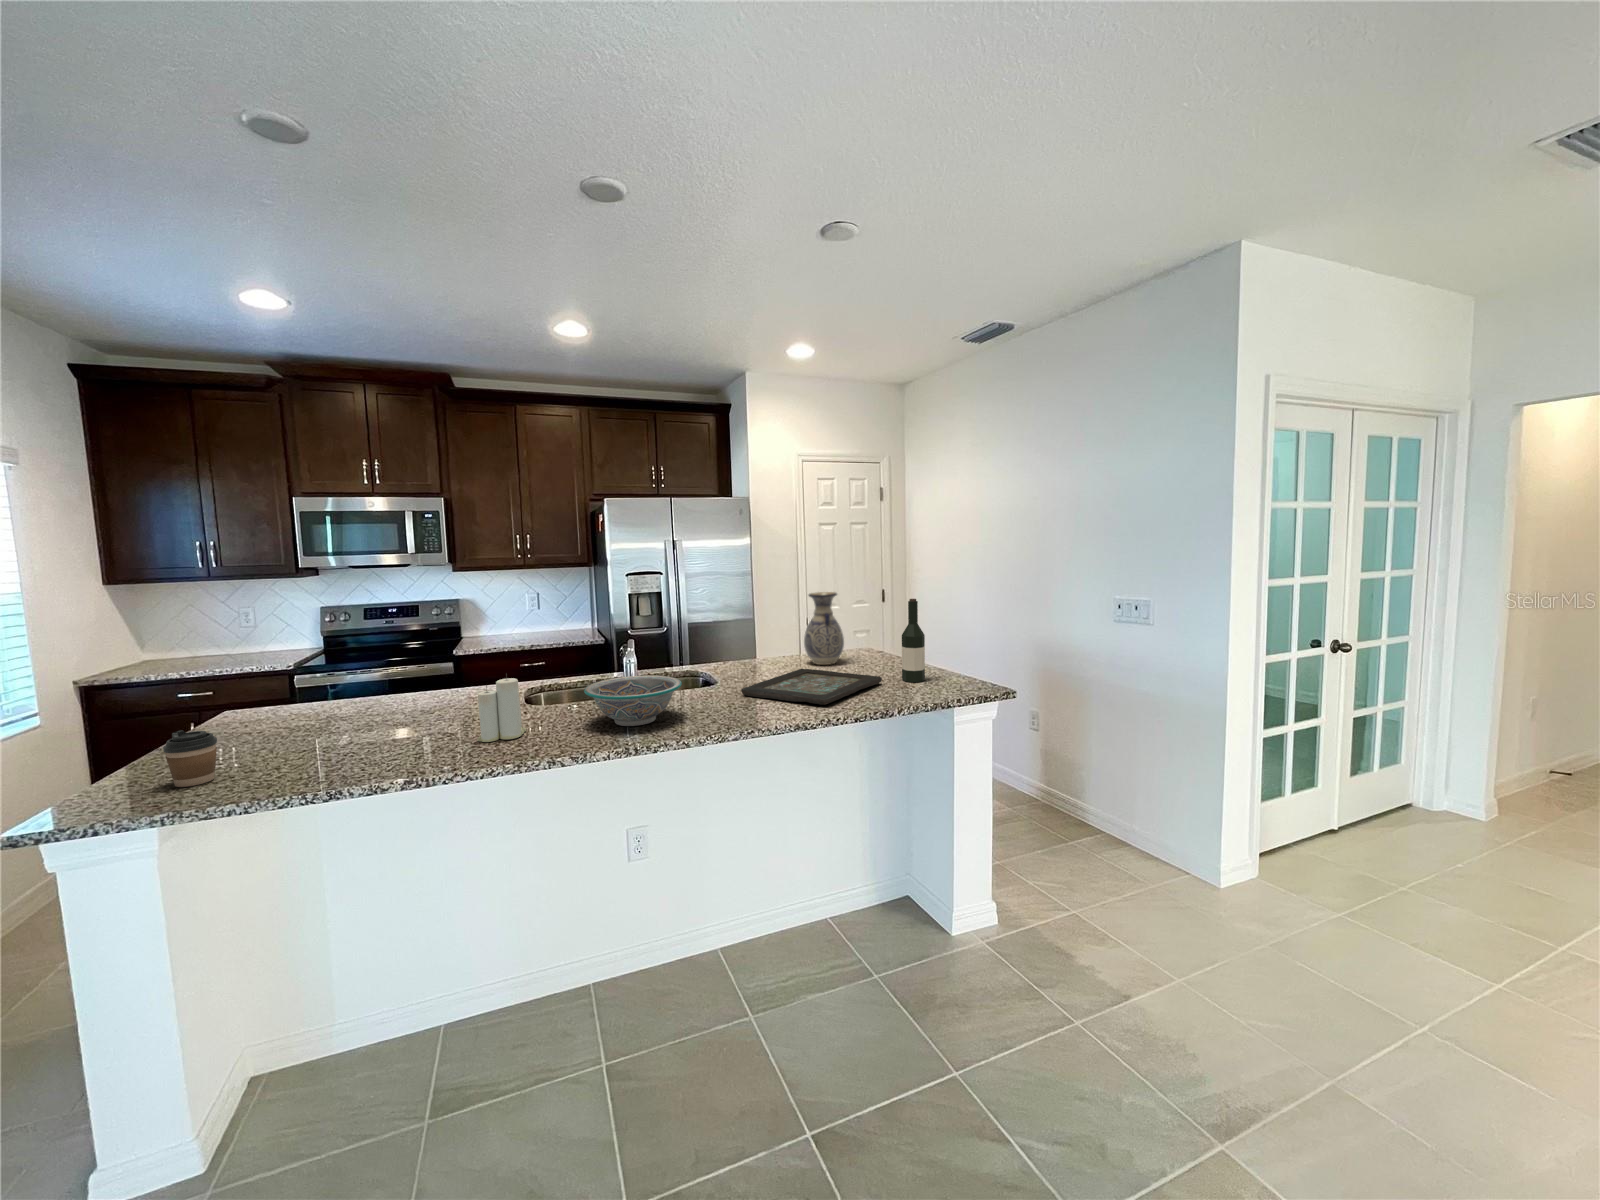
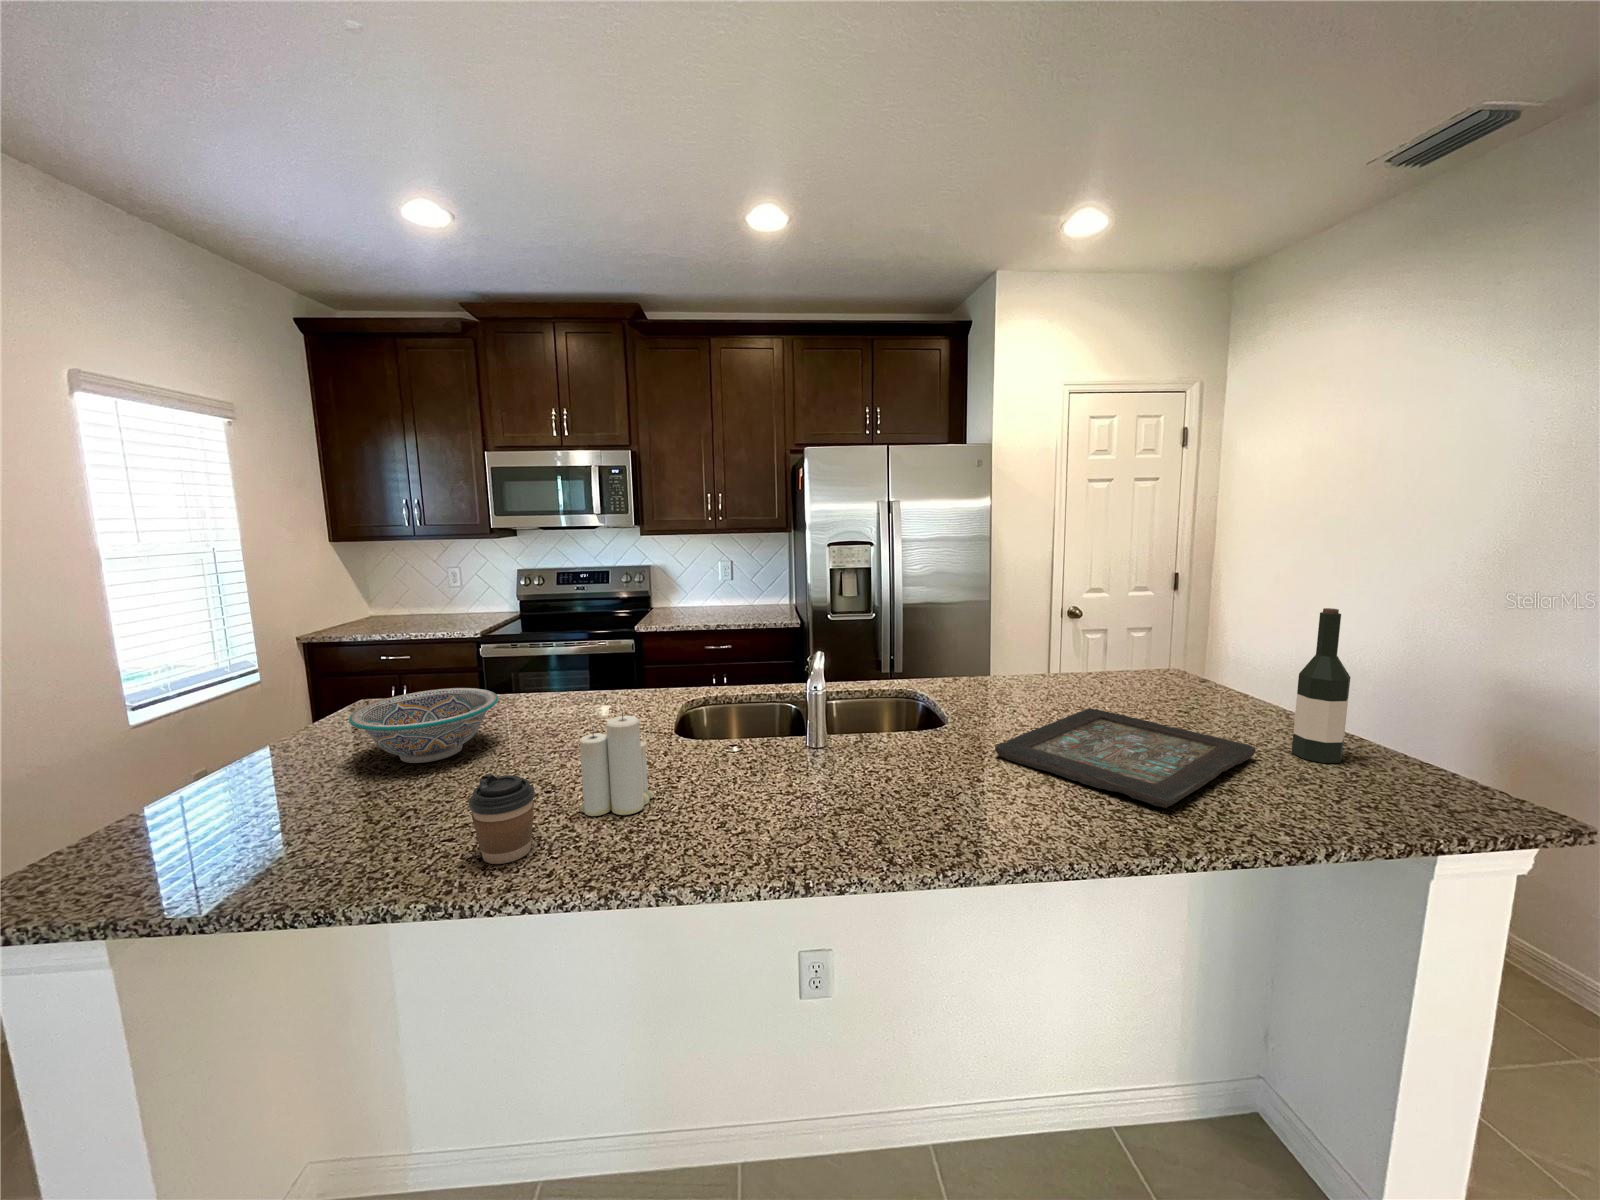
vase: present [804,592,844,665] -> none [1085,582,1155,699]
bowl: present [584,675,682,726] -> present [349,688,498,763]
coffee cup: present [163,730,217,787] -> present [468,774,535,864]

